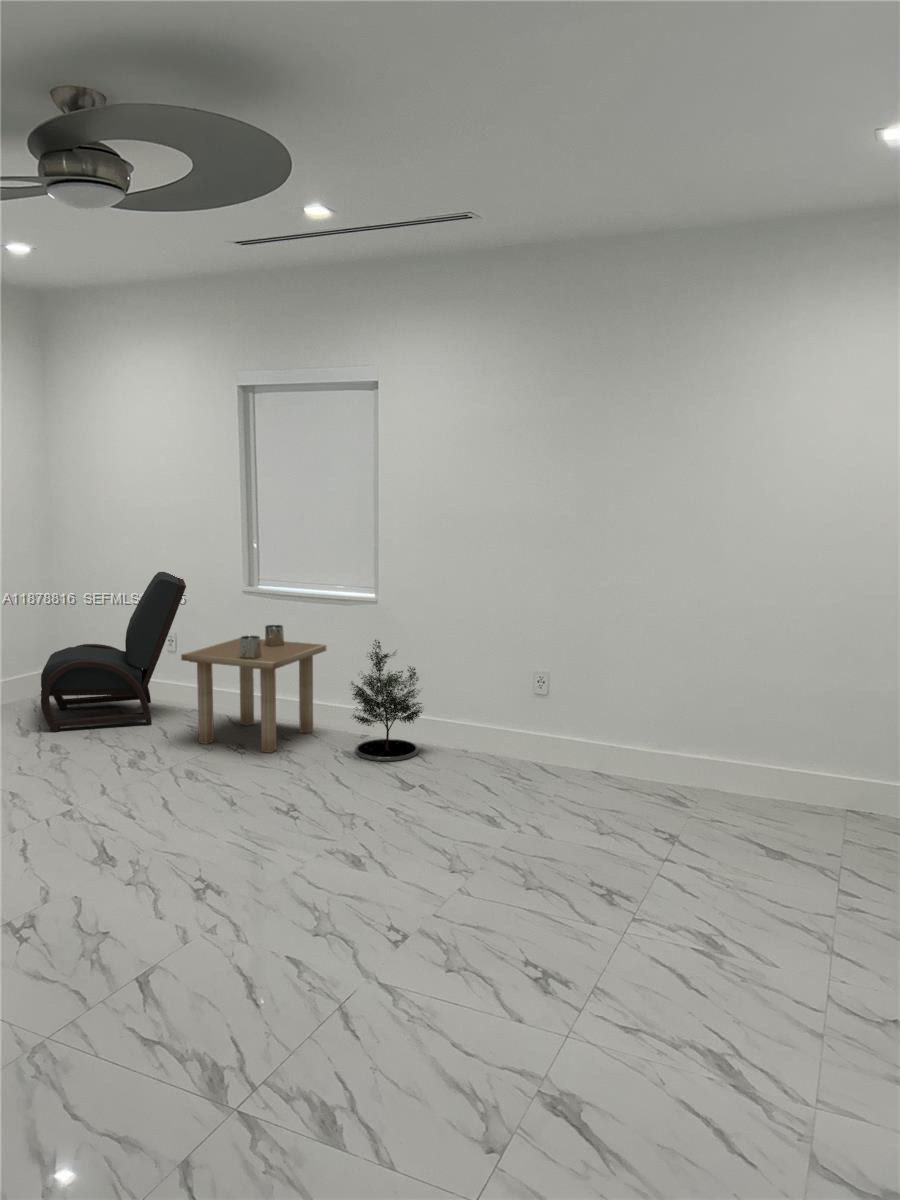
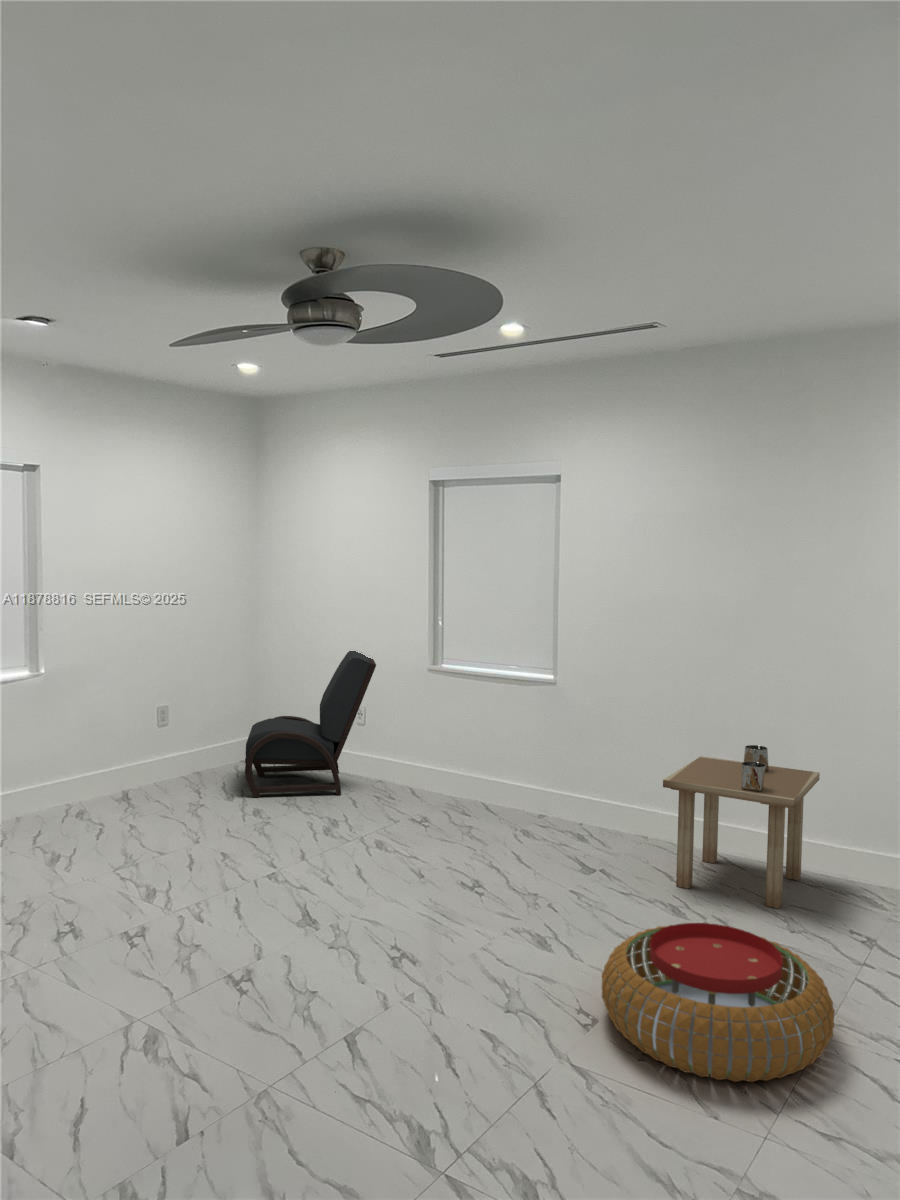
side table: present [181,625,326,753] -> present [663,745,820,909]
potted tree: present [351,640,423,761] -> none [530,721,604,843]
pouf: none [412,831,637,984] -> present [602,923,835,1082]

